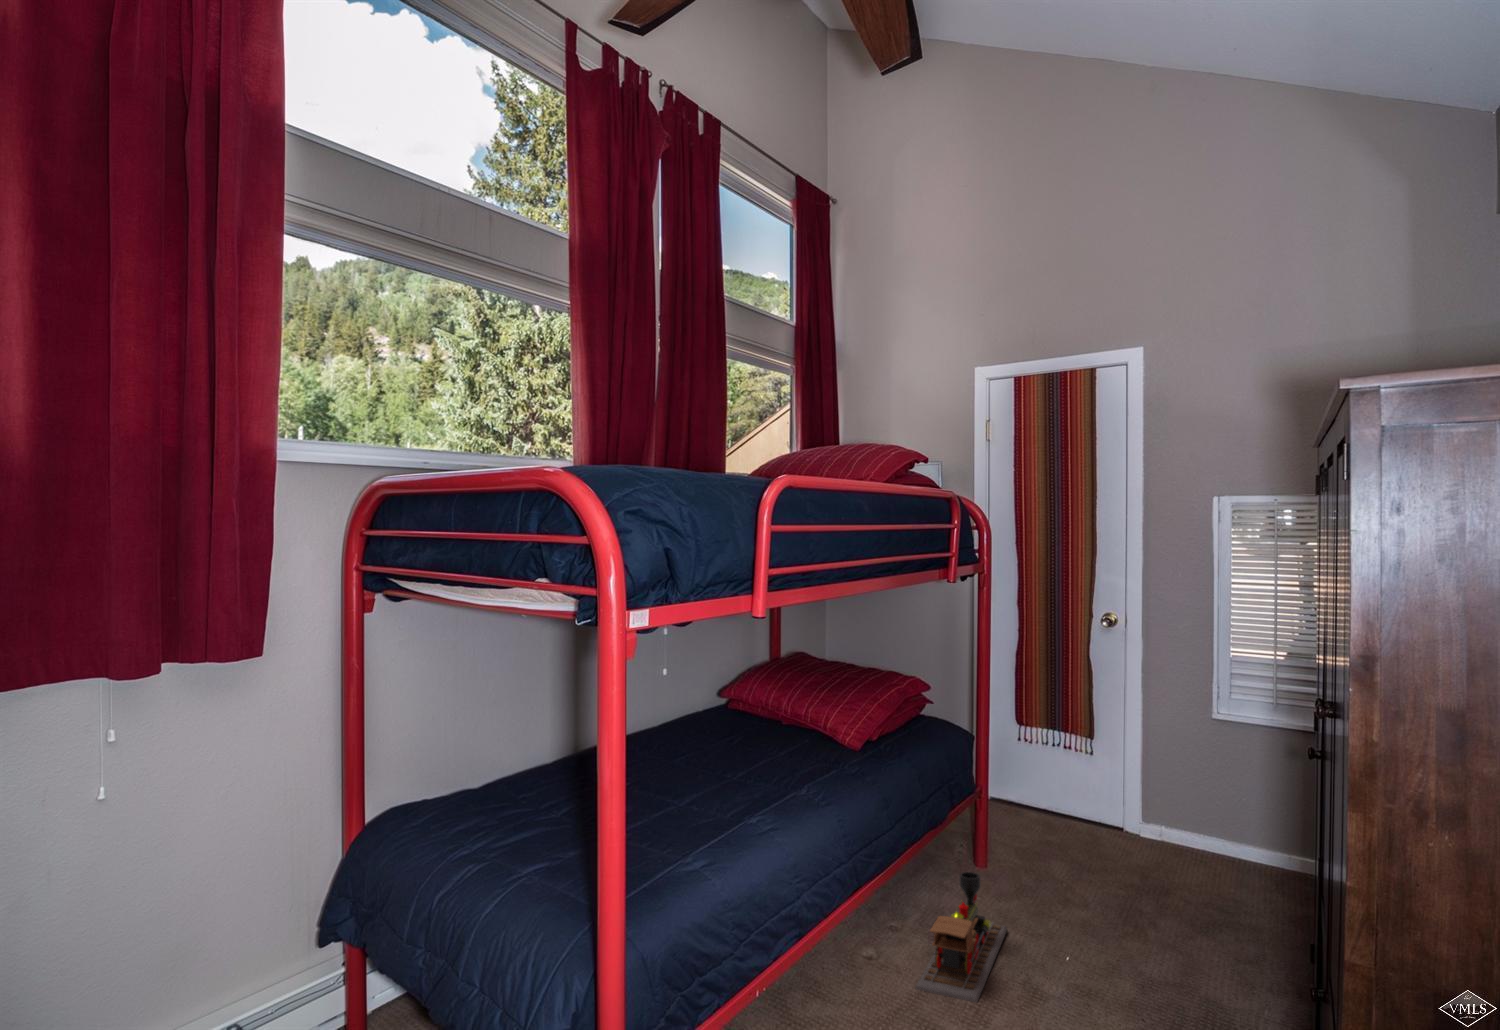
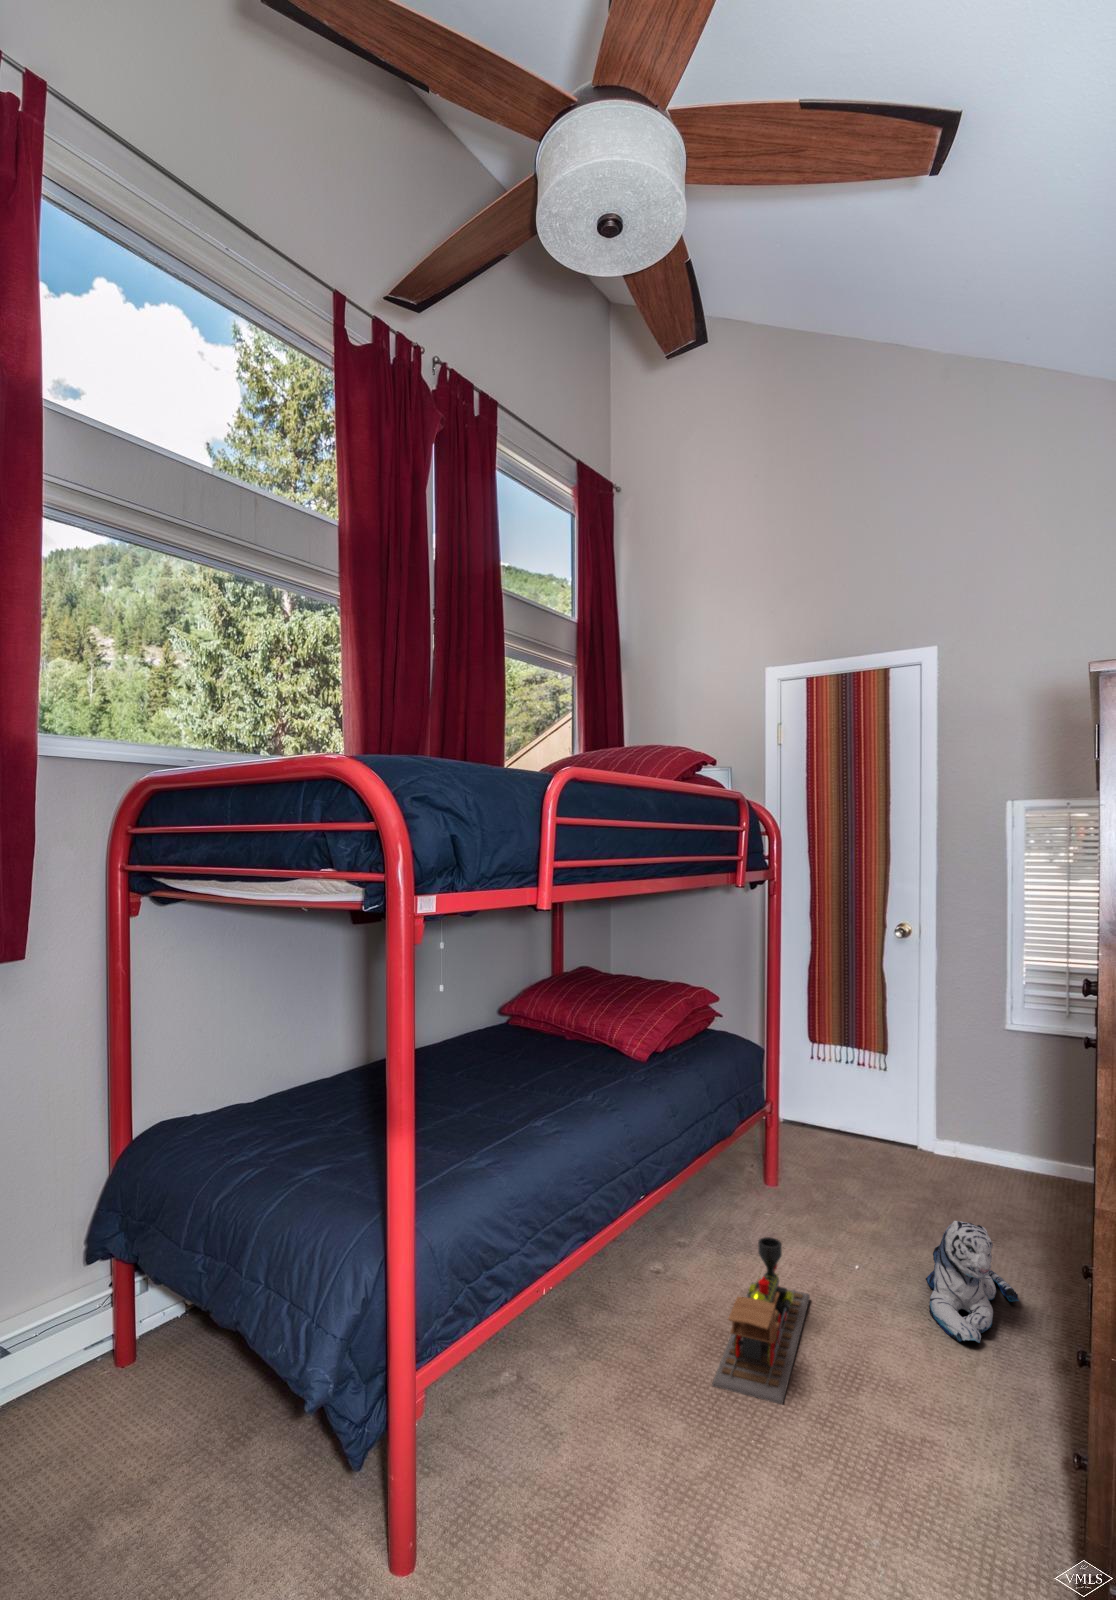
plush toy: none [1115,860,1198,964] -> present [926,1221,1019,1343]

